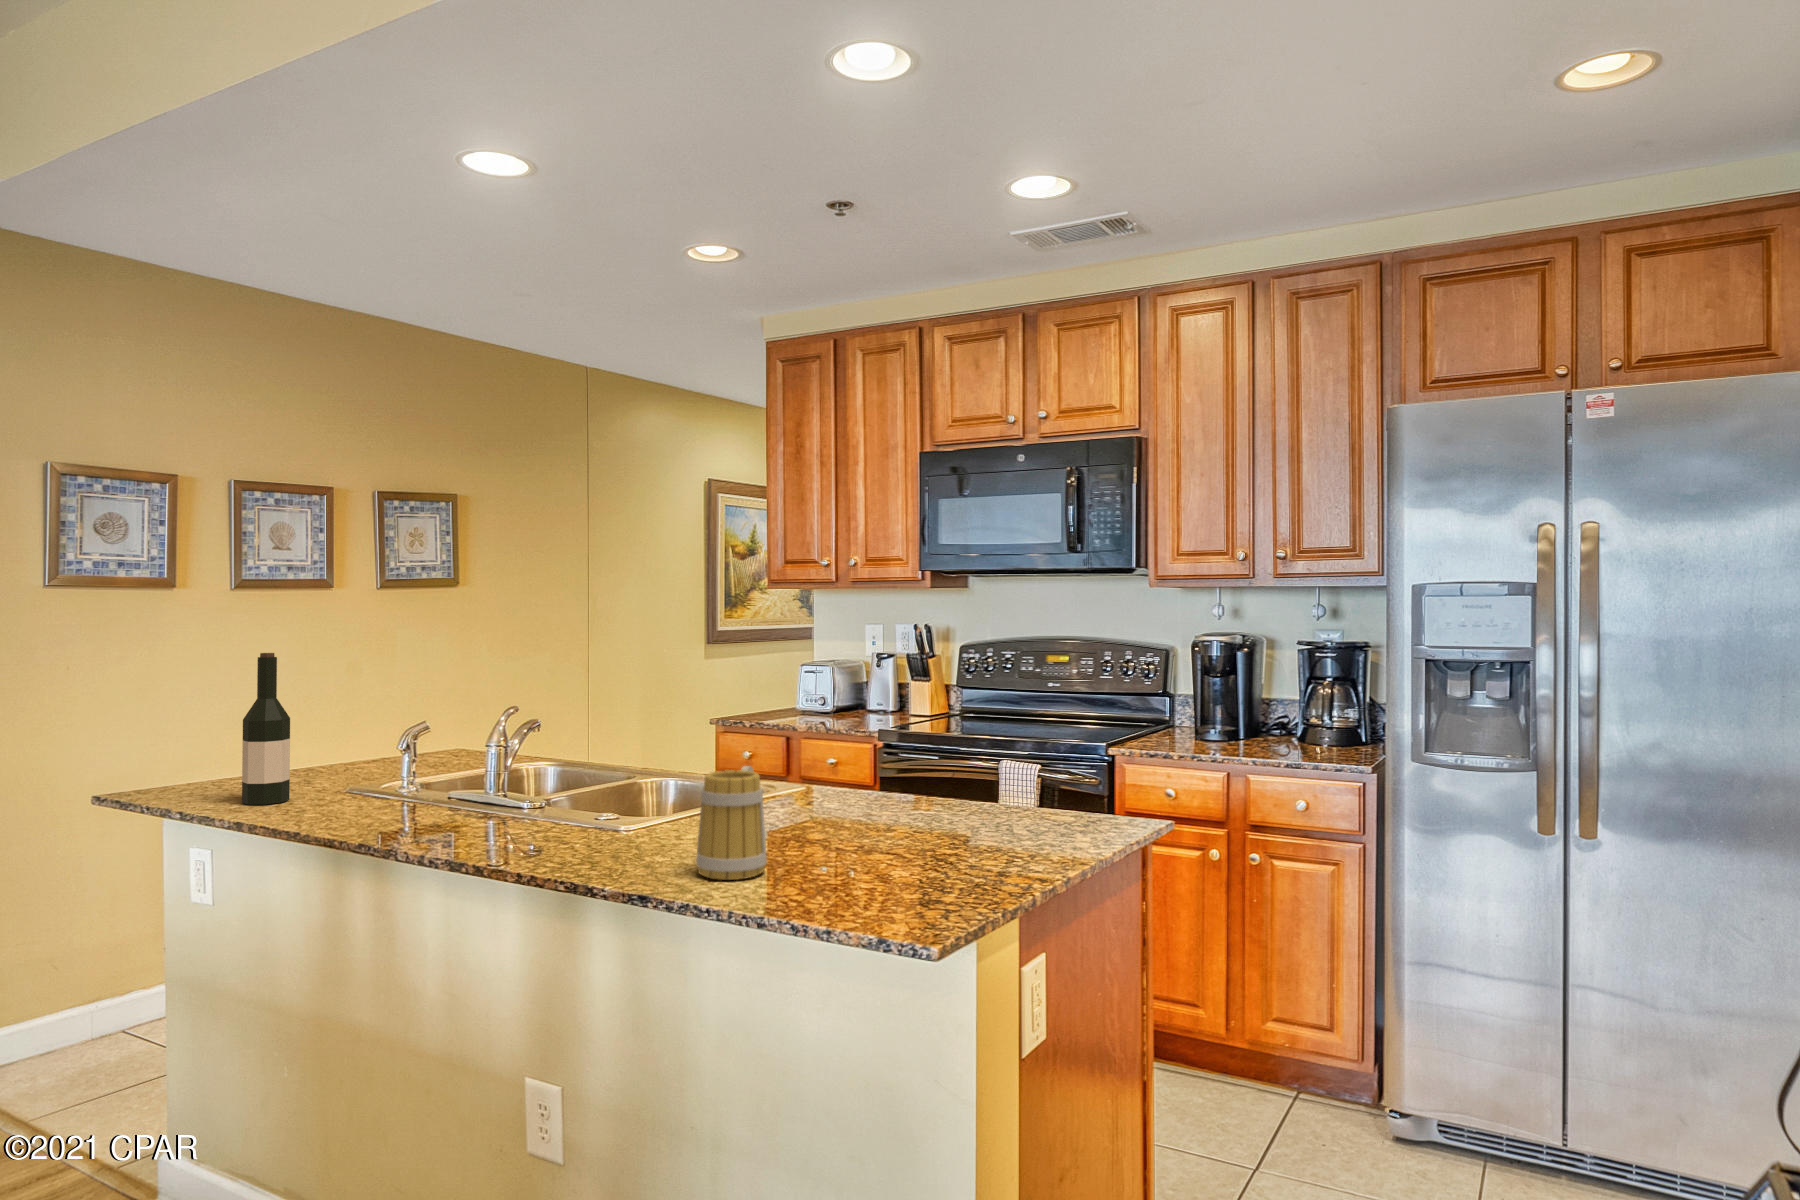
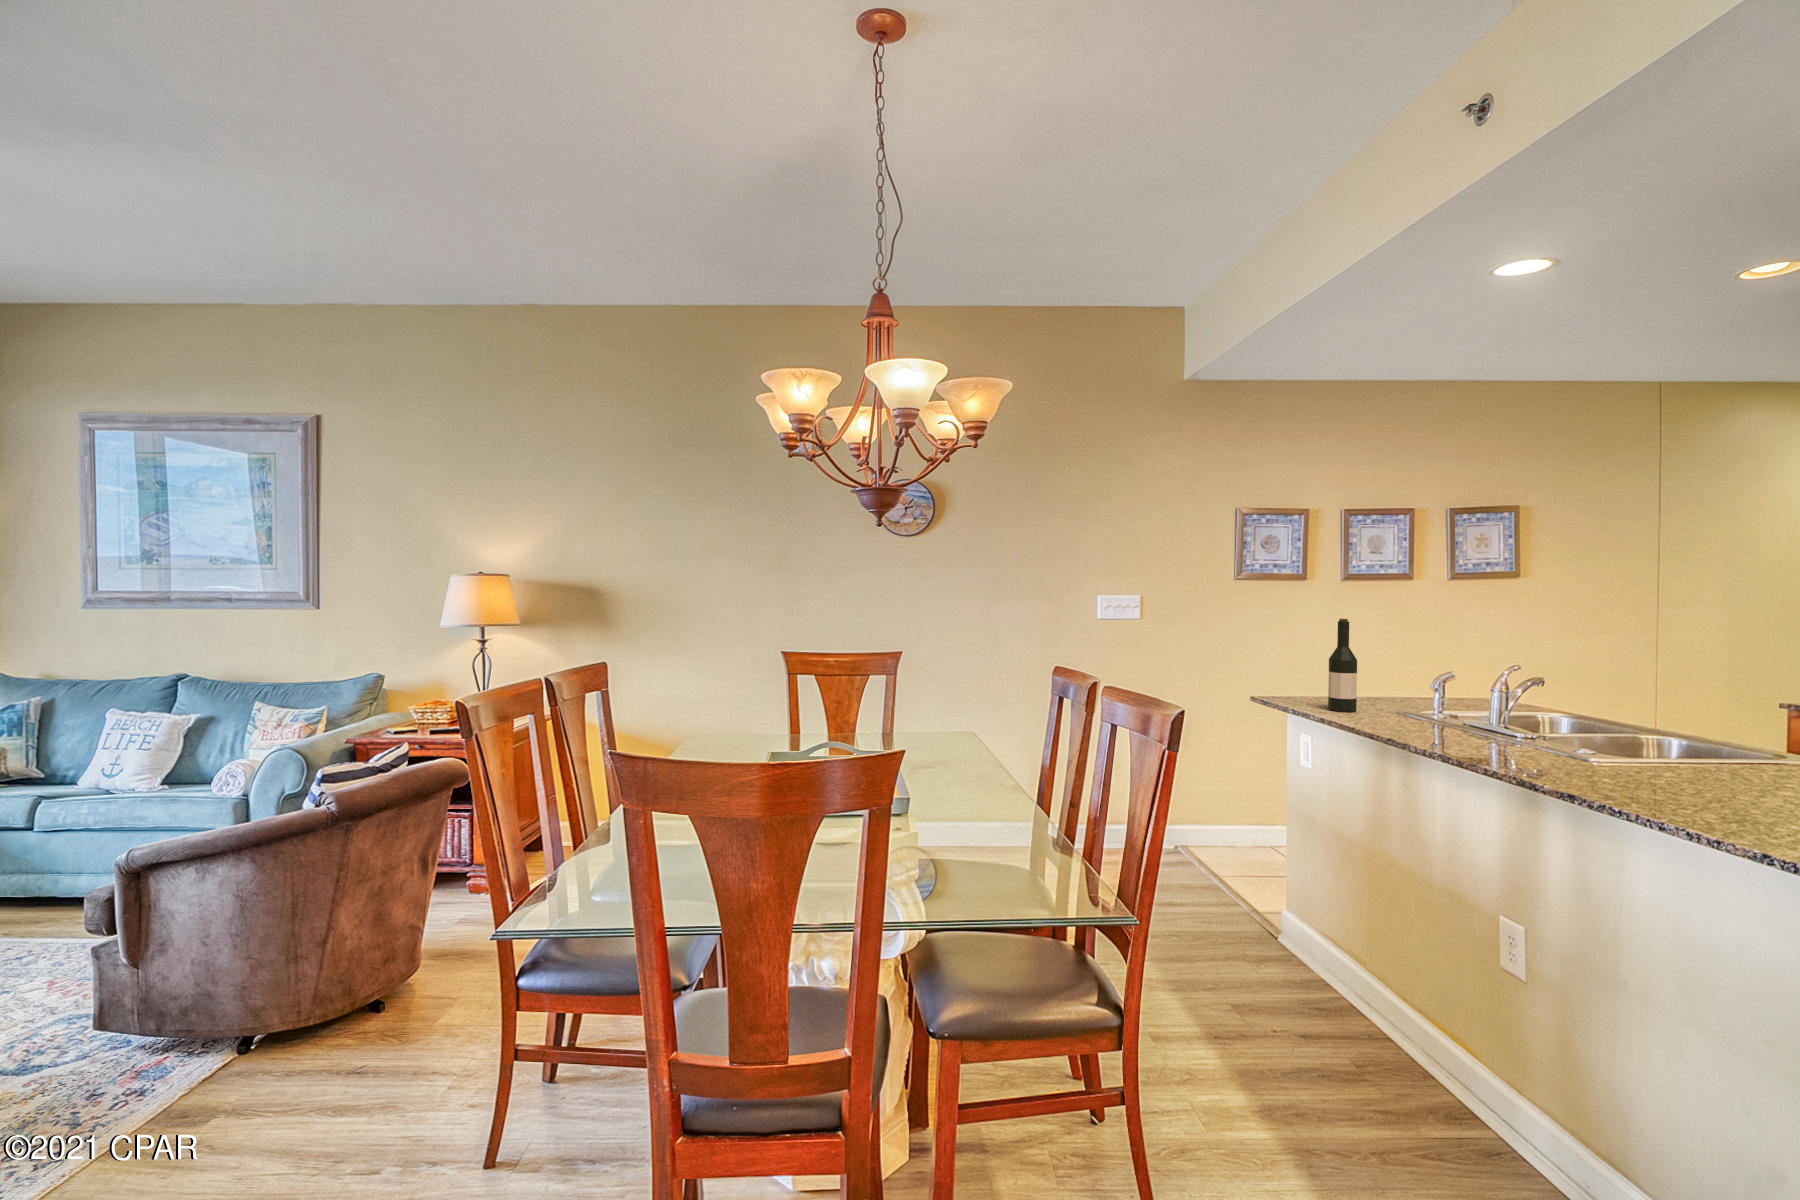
mug: present [696,766,767,880] -> none [1628,716,1701,802]

